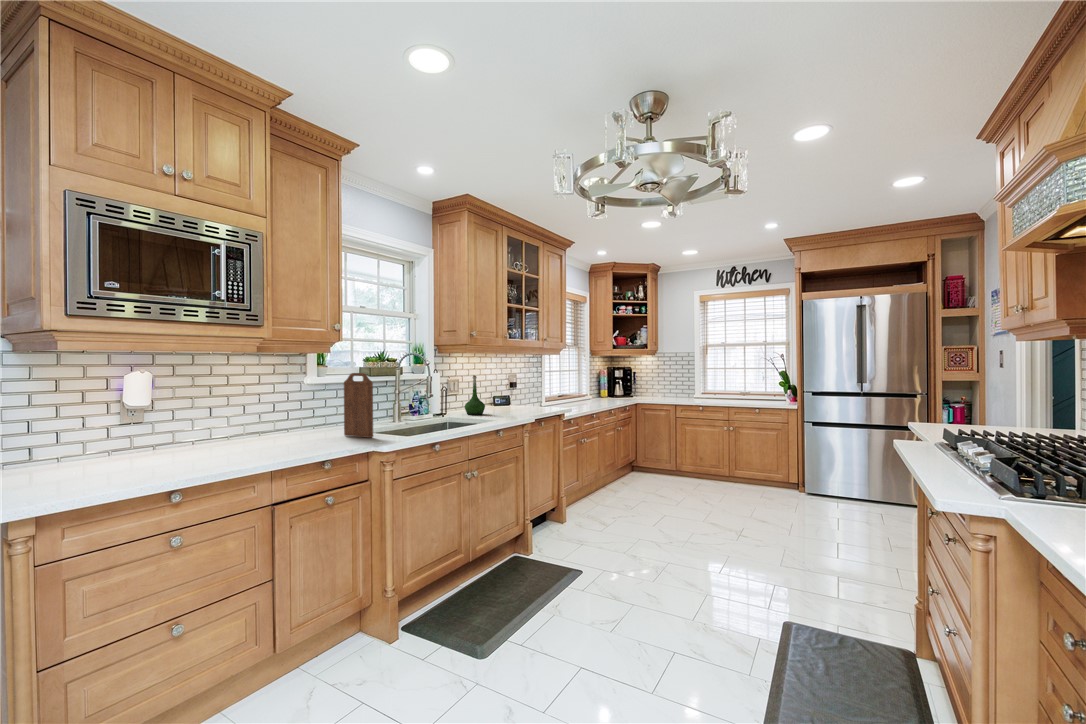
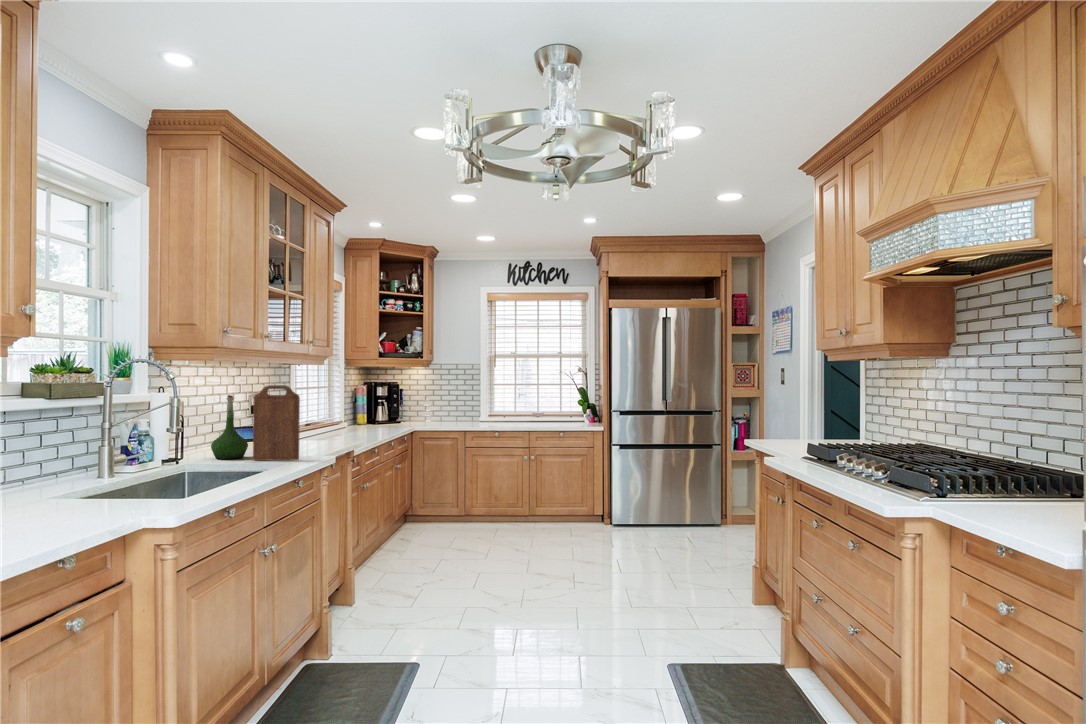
cutting board: present [344,373,373,438] -> present [253,385,300,461]

